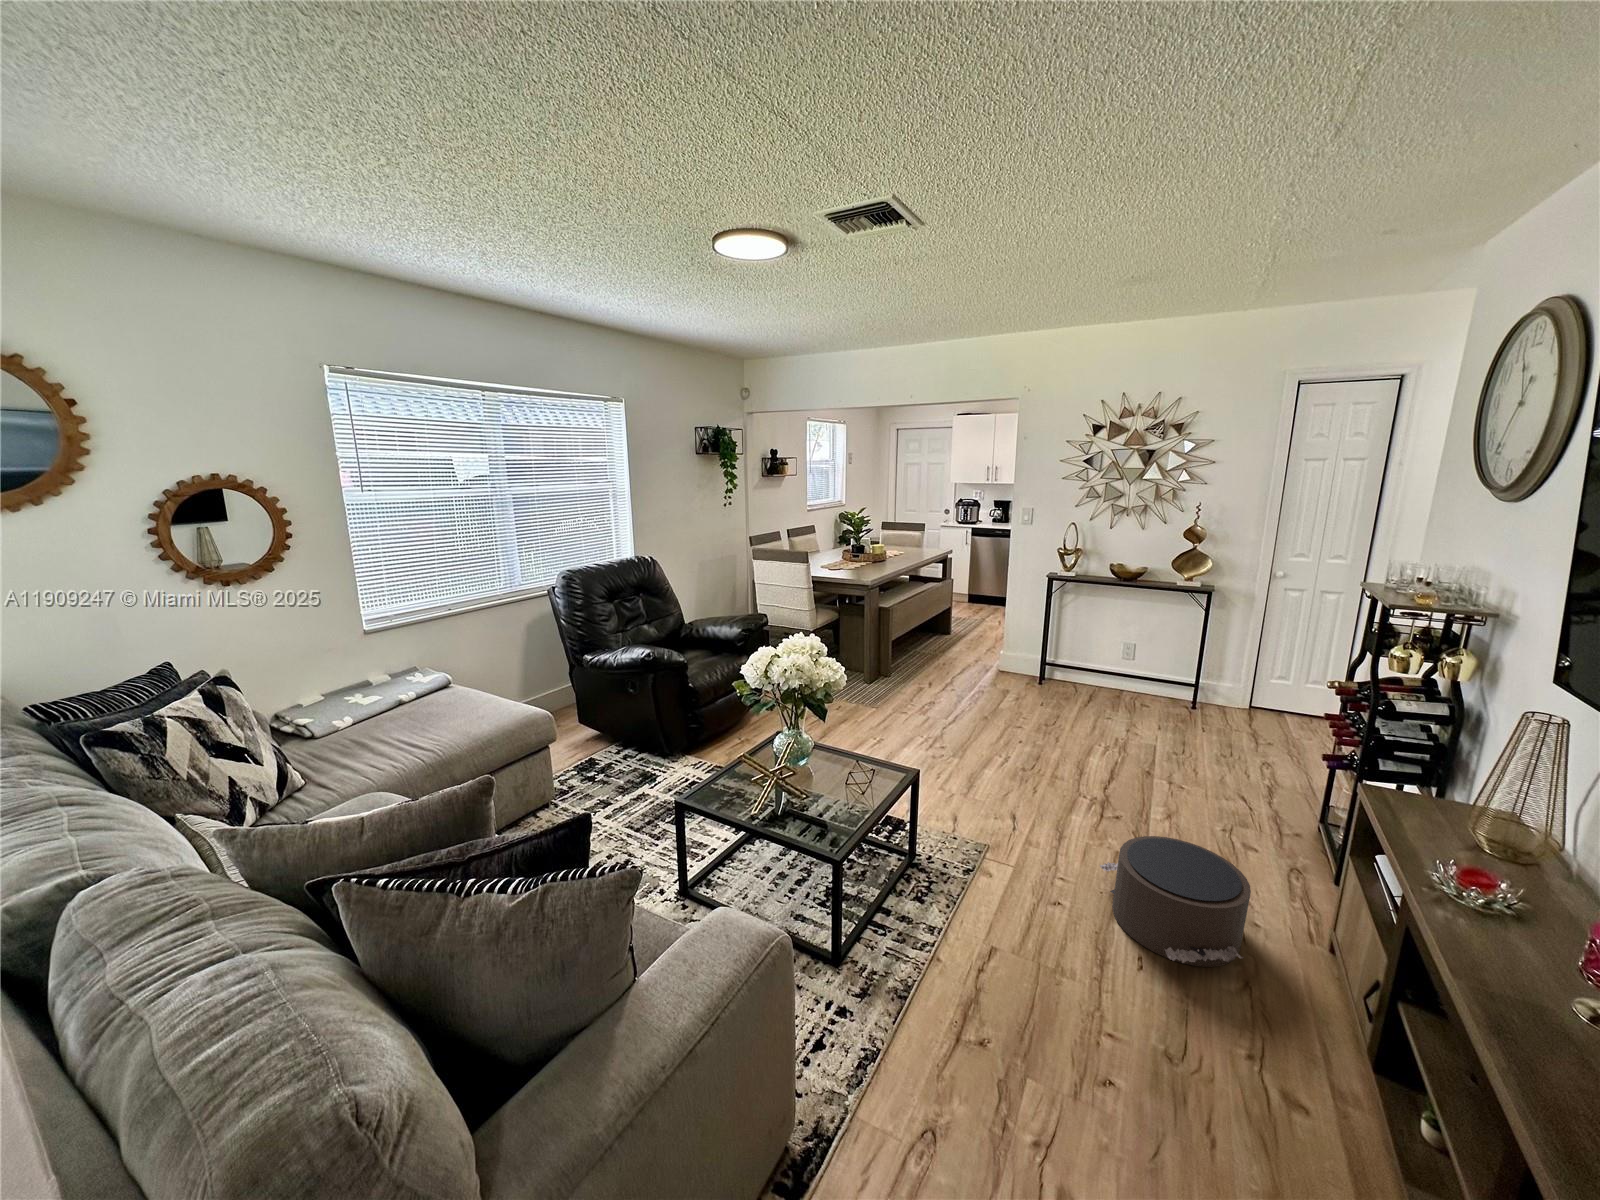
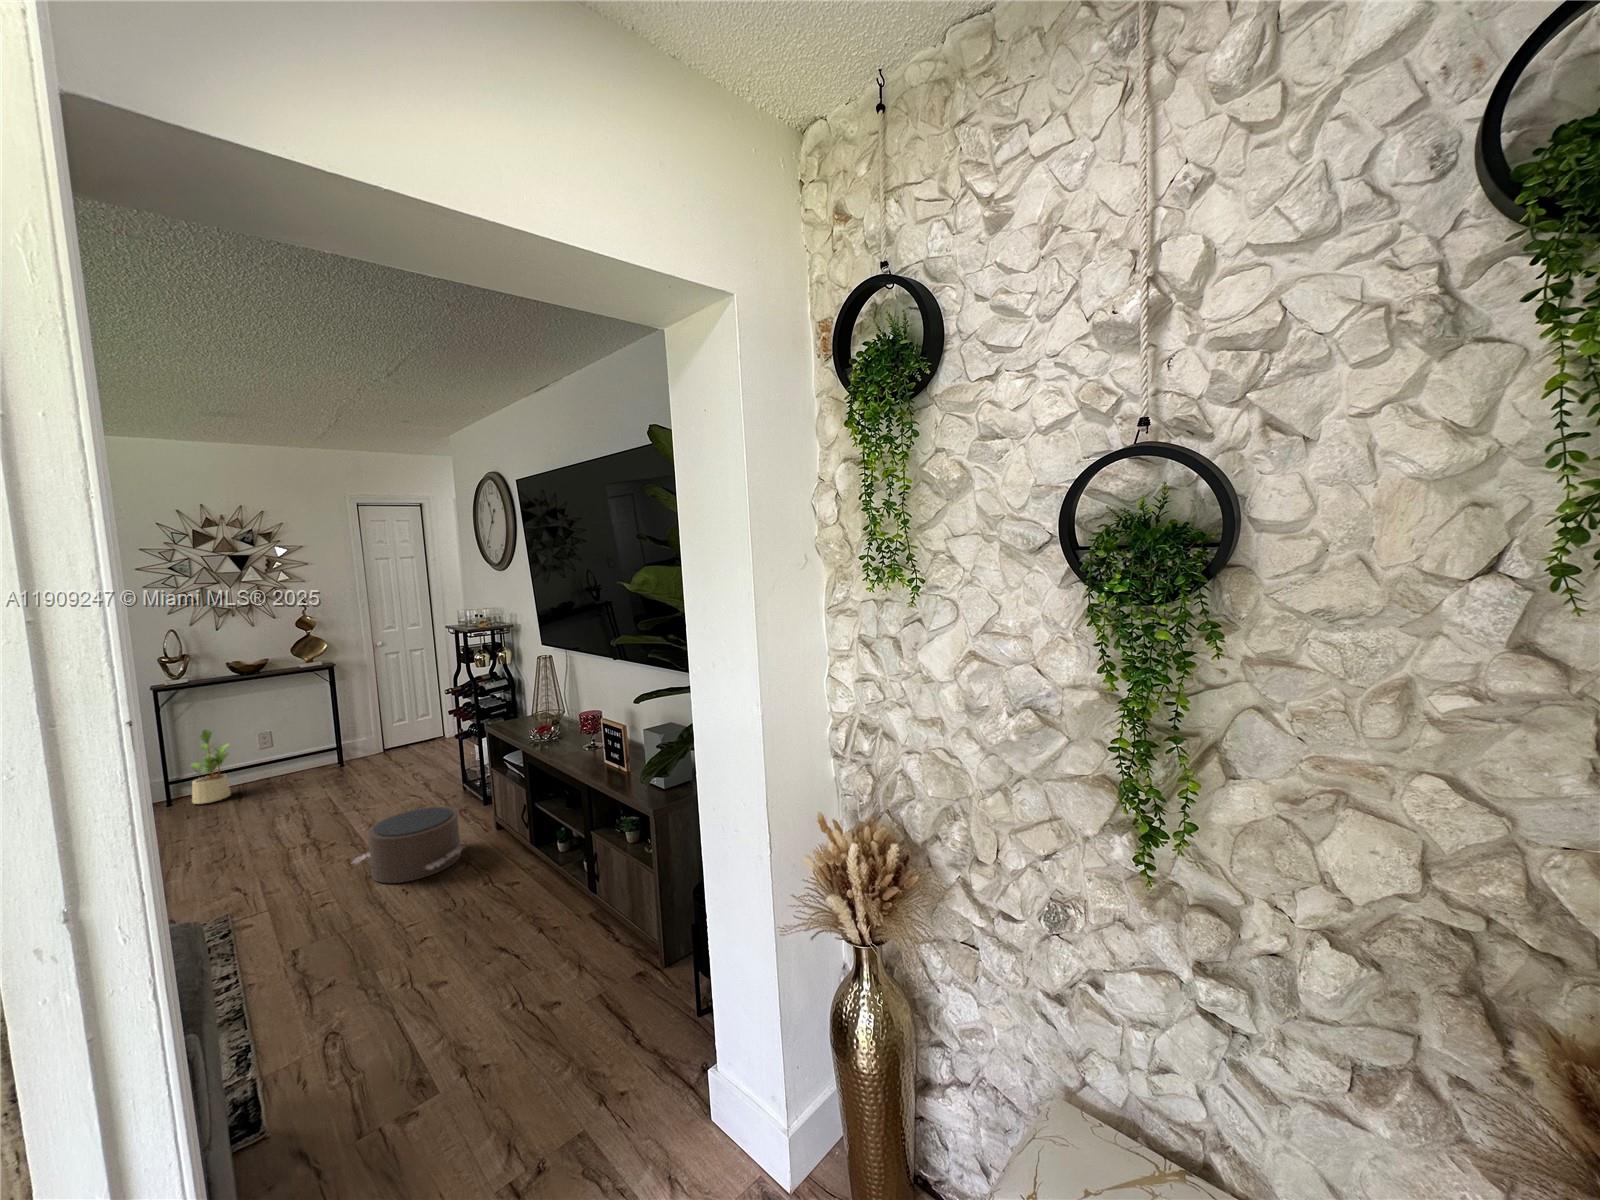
potted plant: none [1054,626,1094,697] -> present [190,730,231,804]

